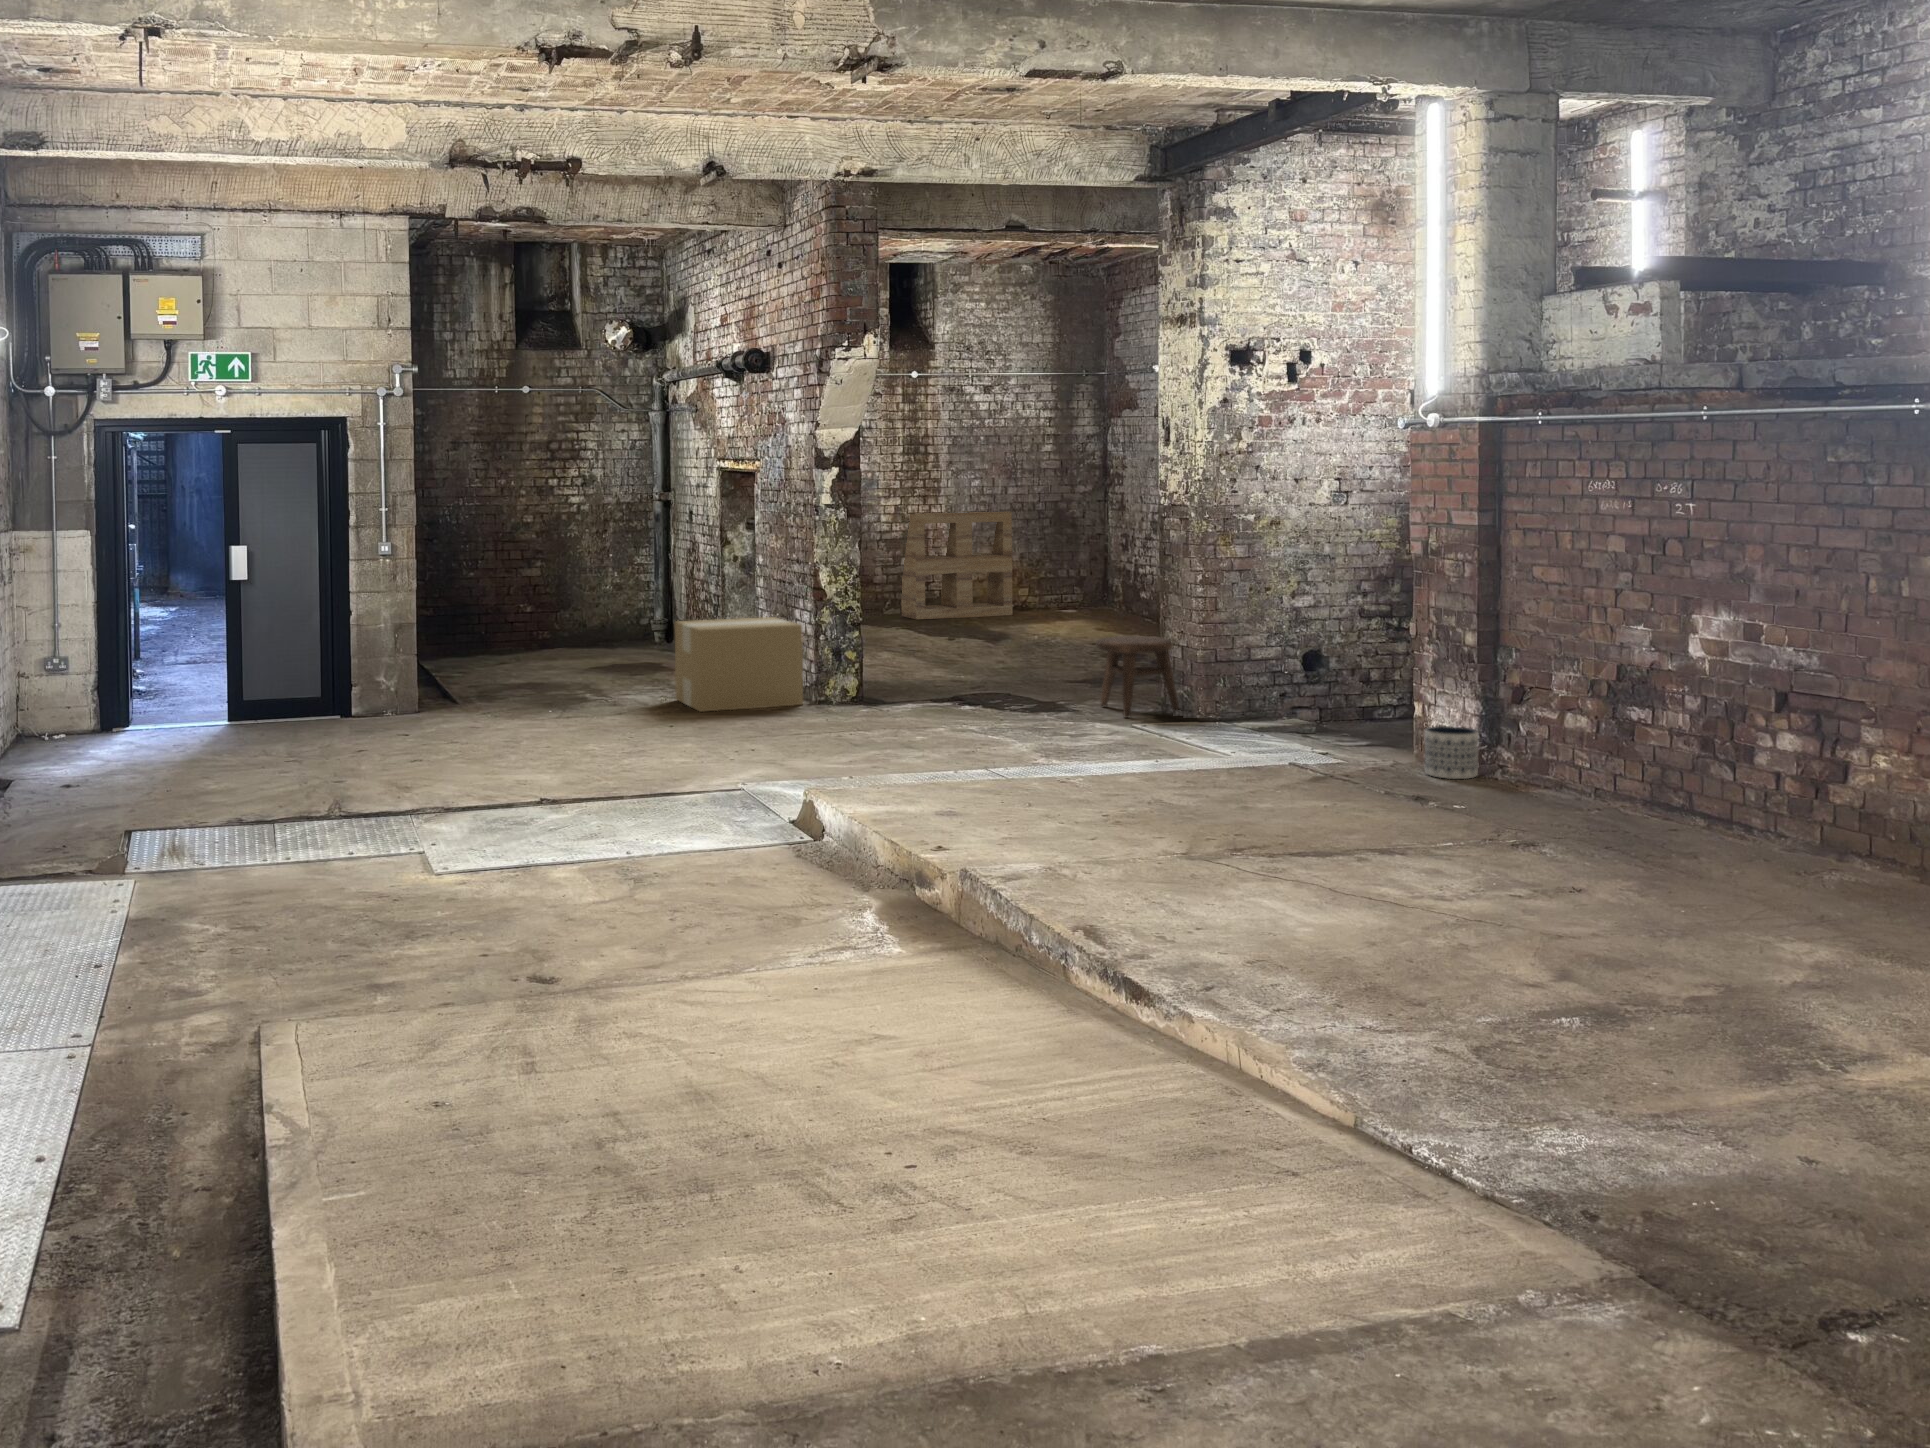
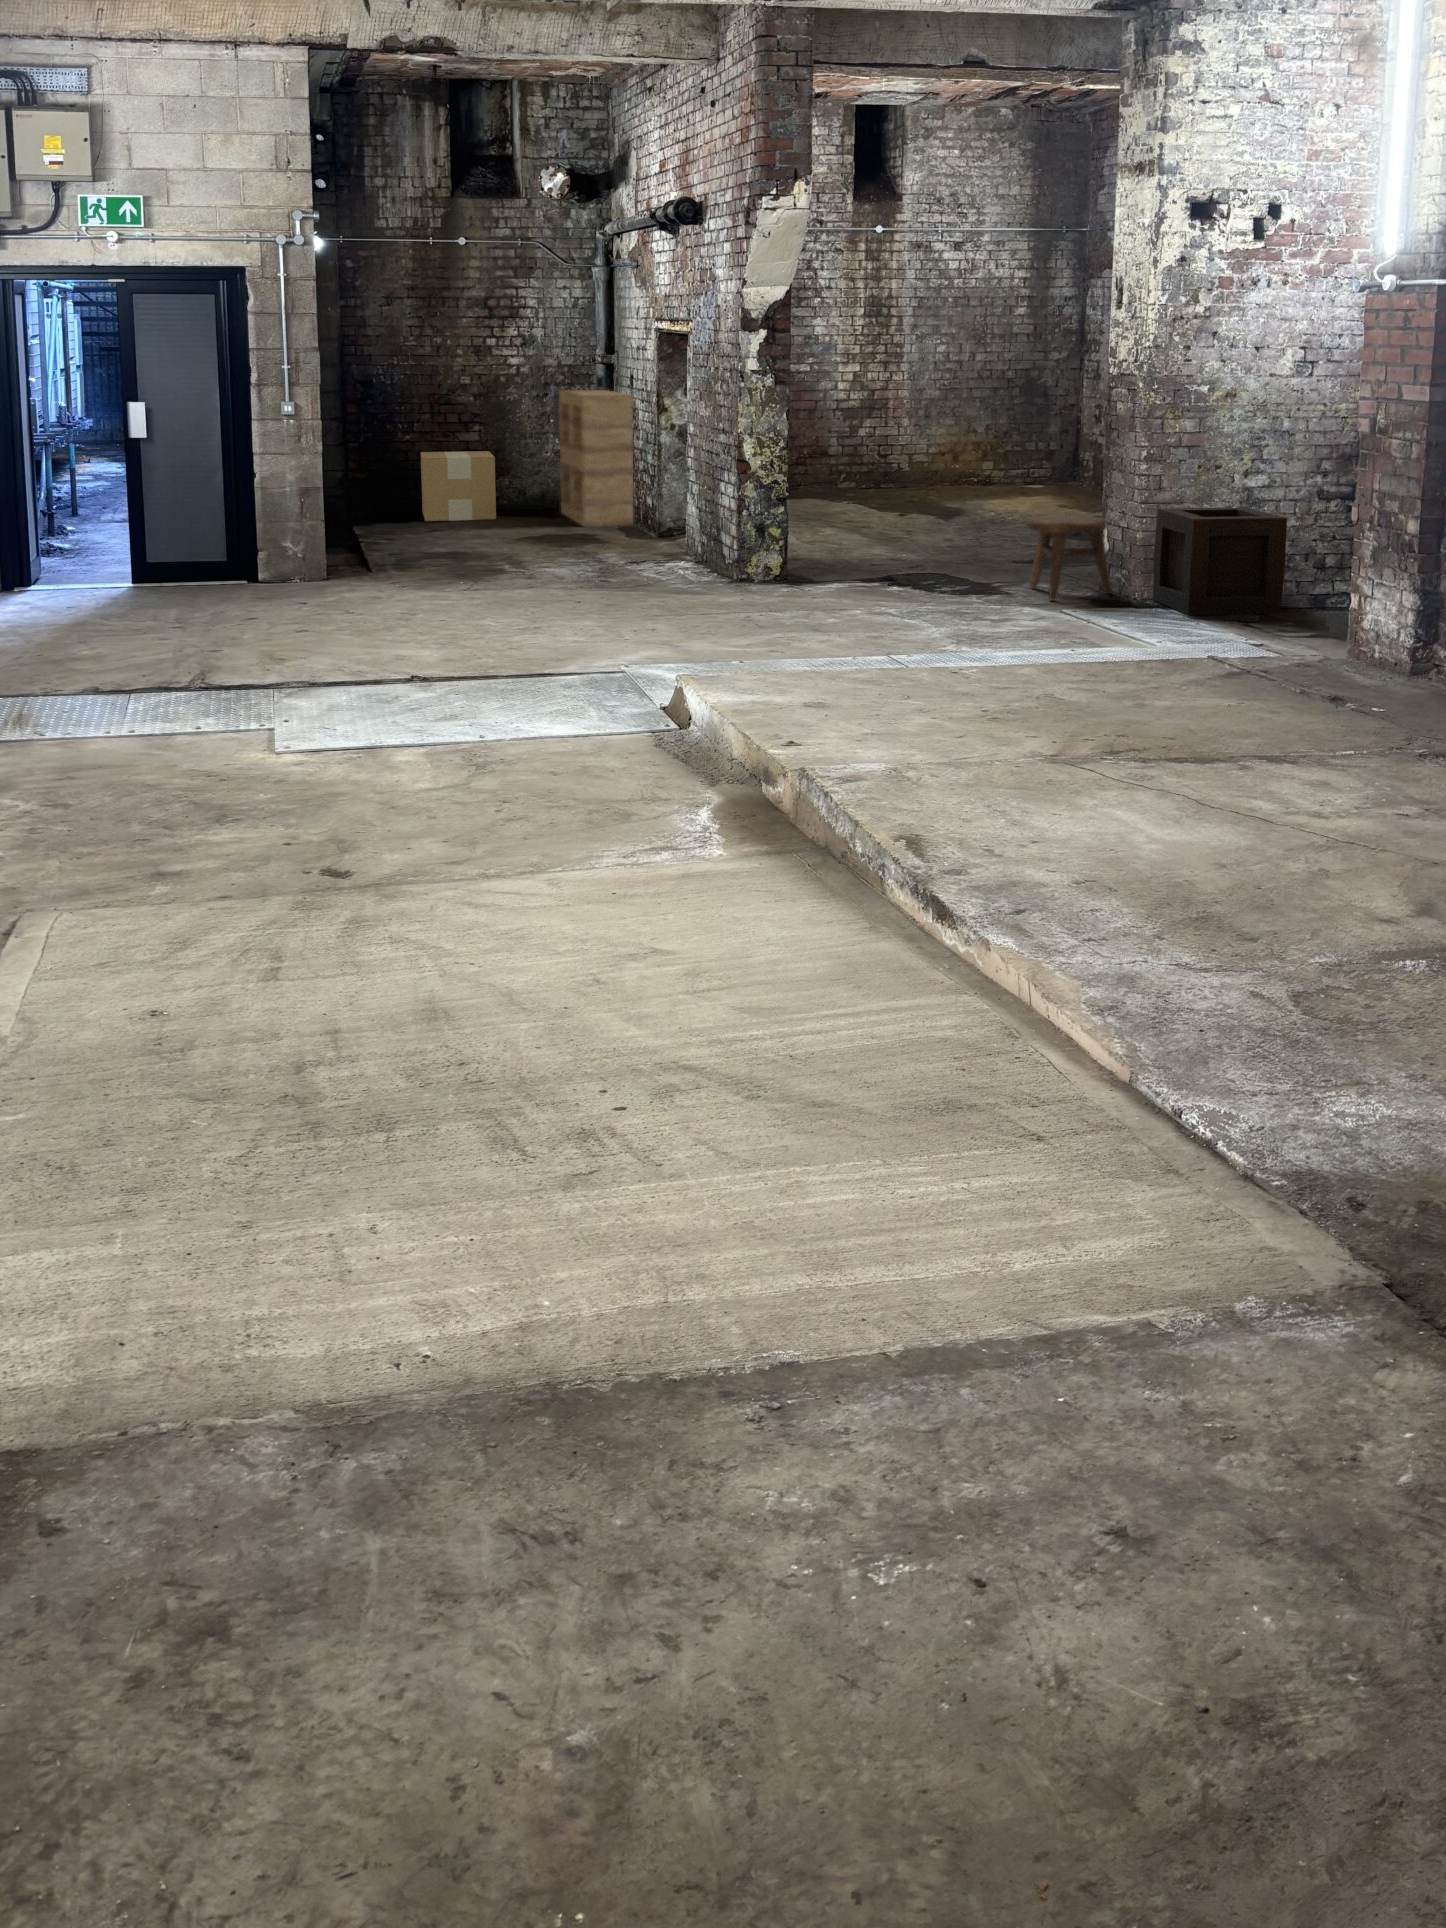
shelving unit: present [901,511,1013,619] -> present [559,390,633,527]
cardboard box: present [675,617,803,712] -> present [421,451,496,521]
wooden crate: none [1219,626,1345,728] -> present [1153,507,1287,615]
planter: present [1425,726,1478,779] -> none [1346,620,1406,676]

